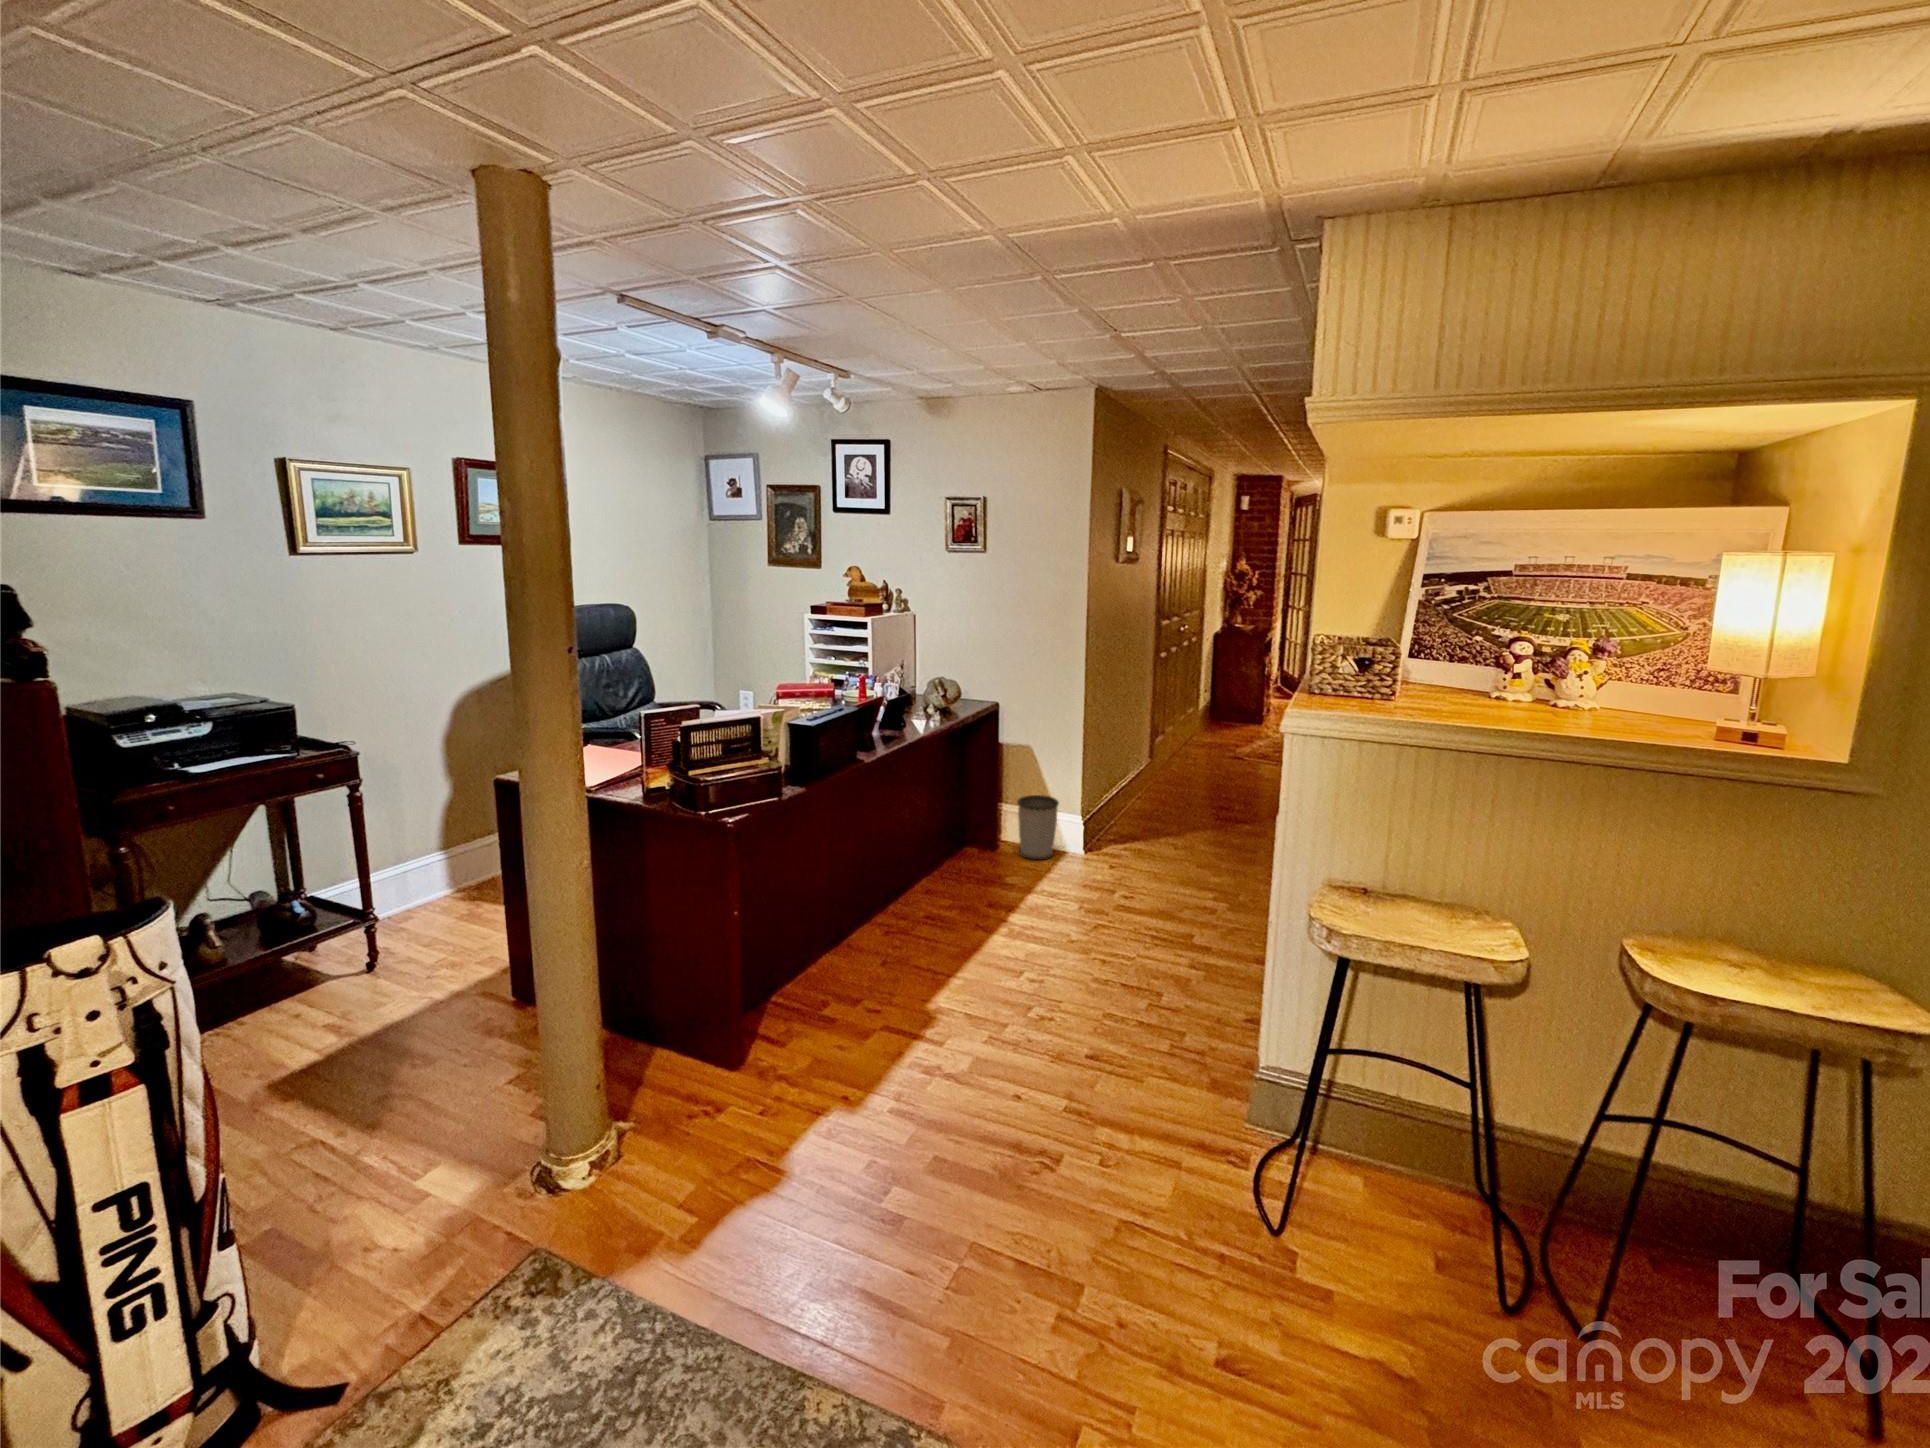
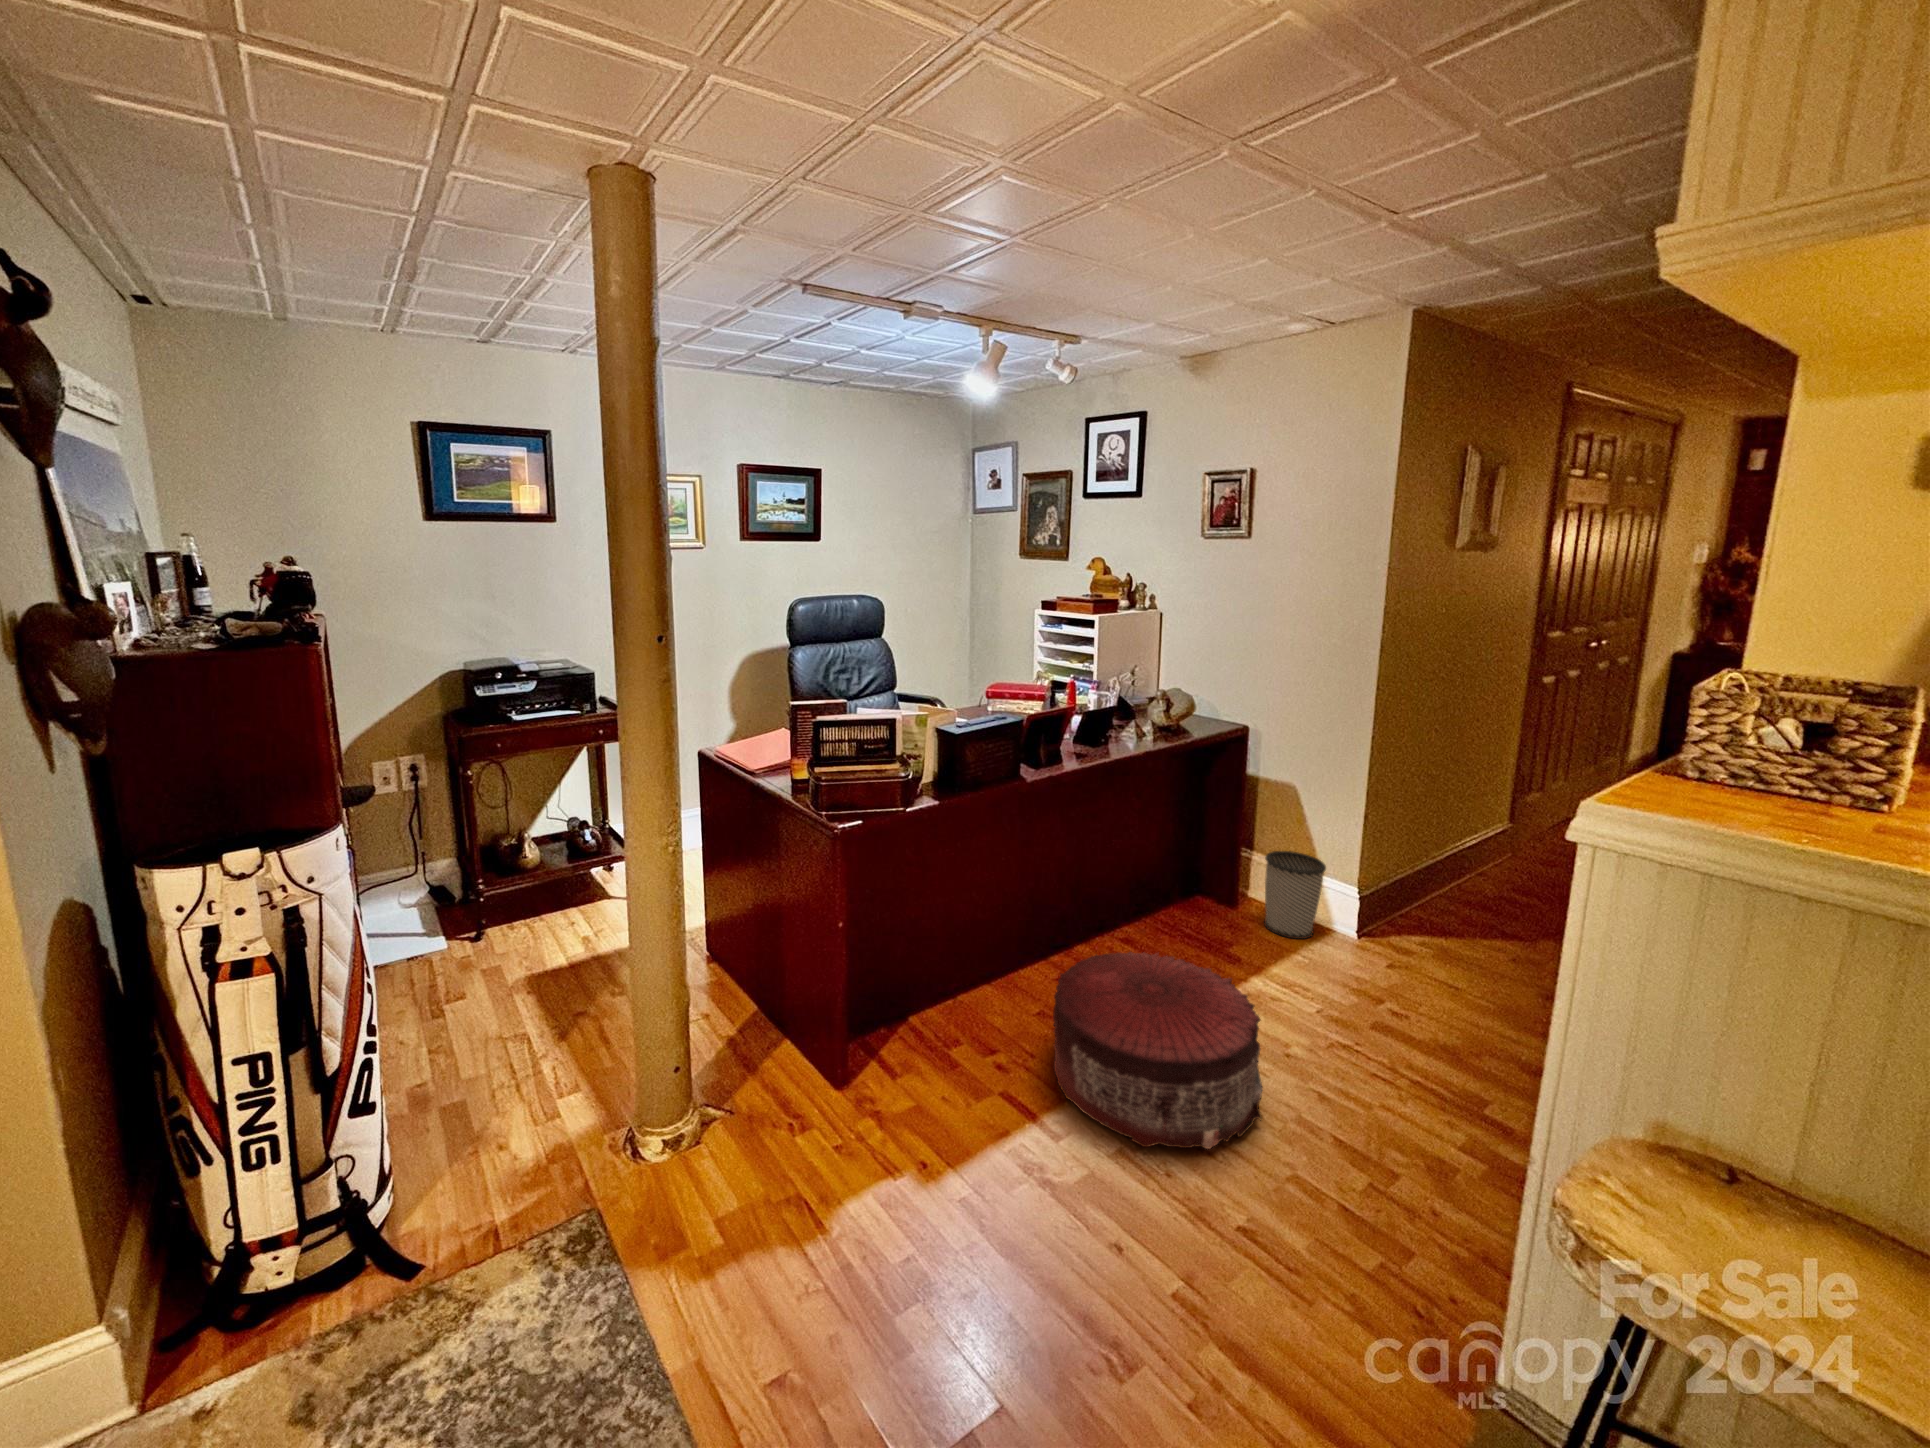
pouf: none [907,884,1067,1022] -> present [1053,952,1263,1149]

